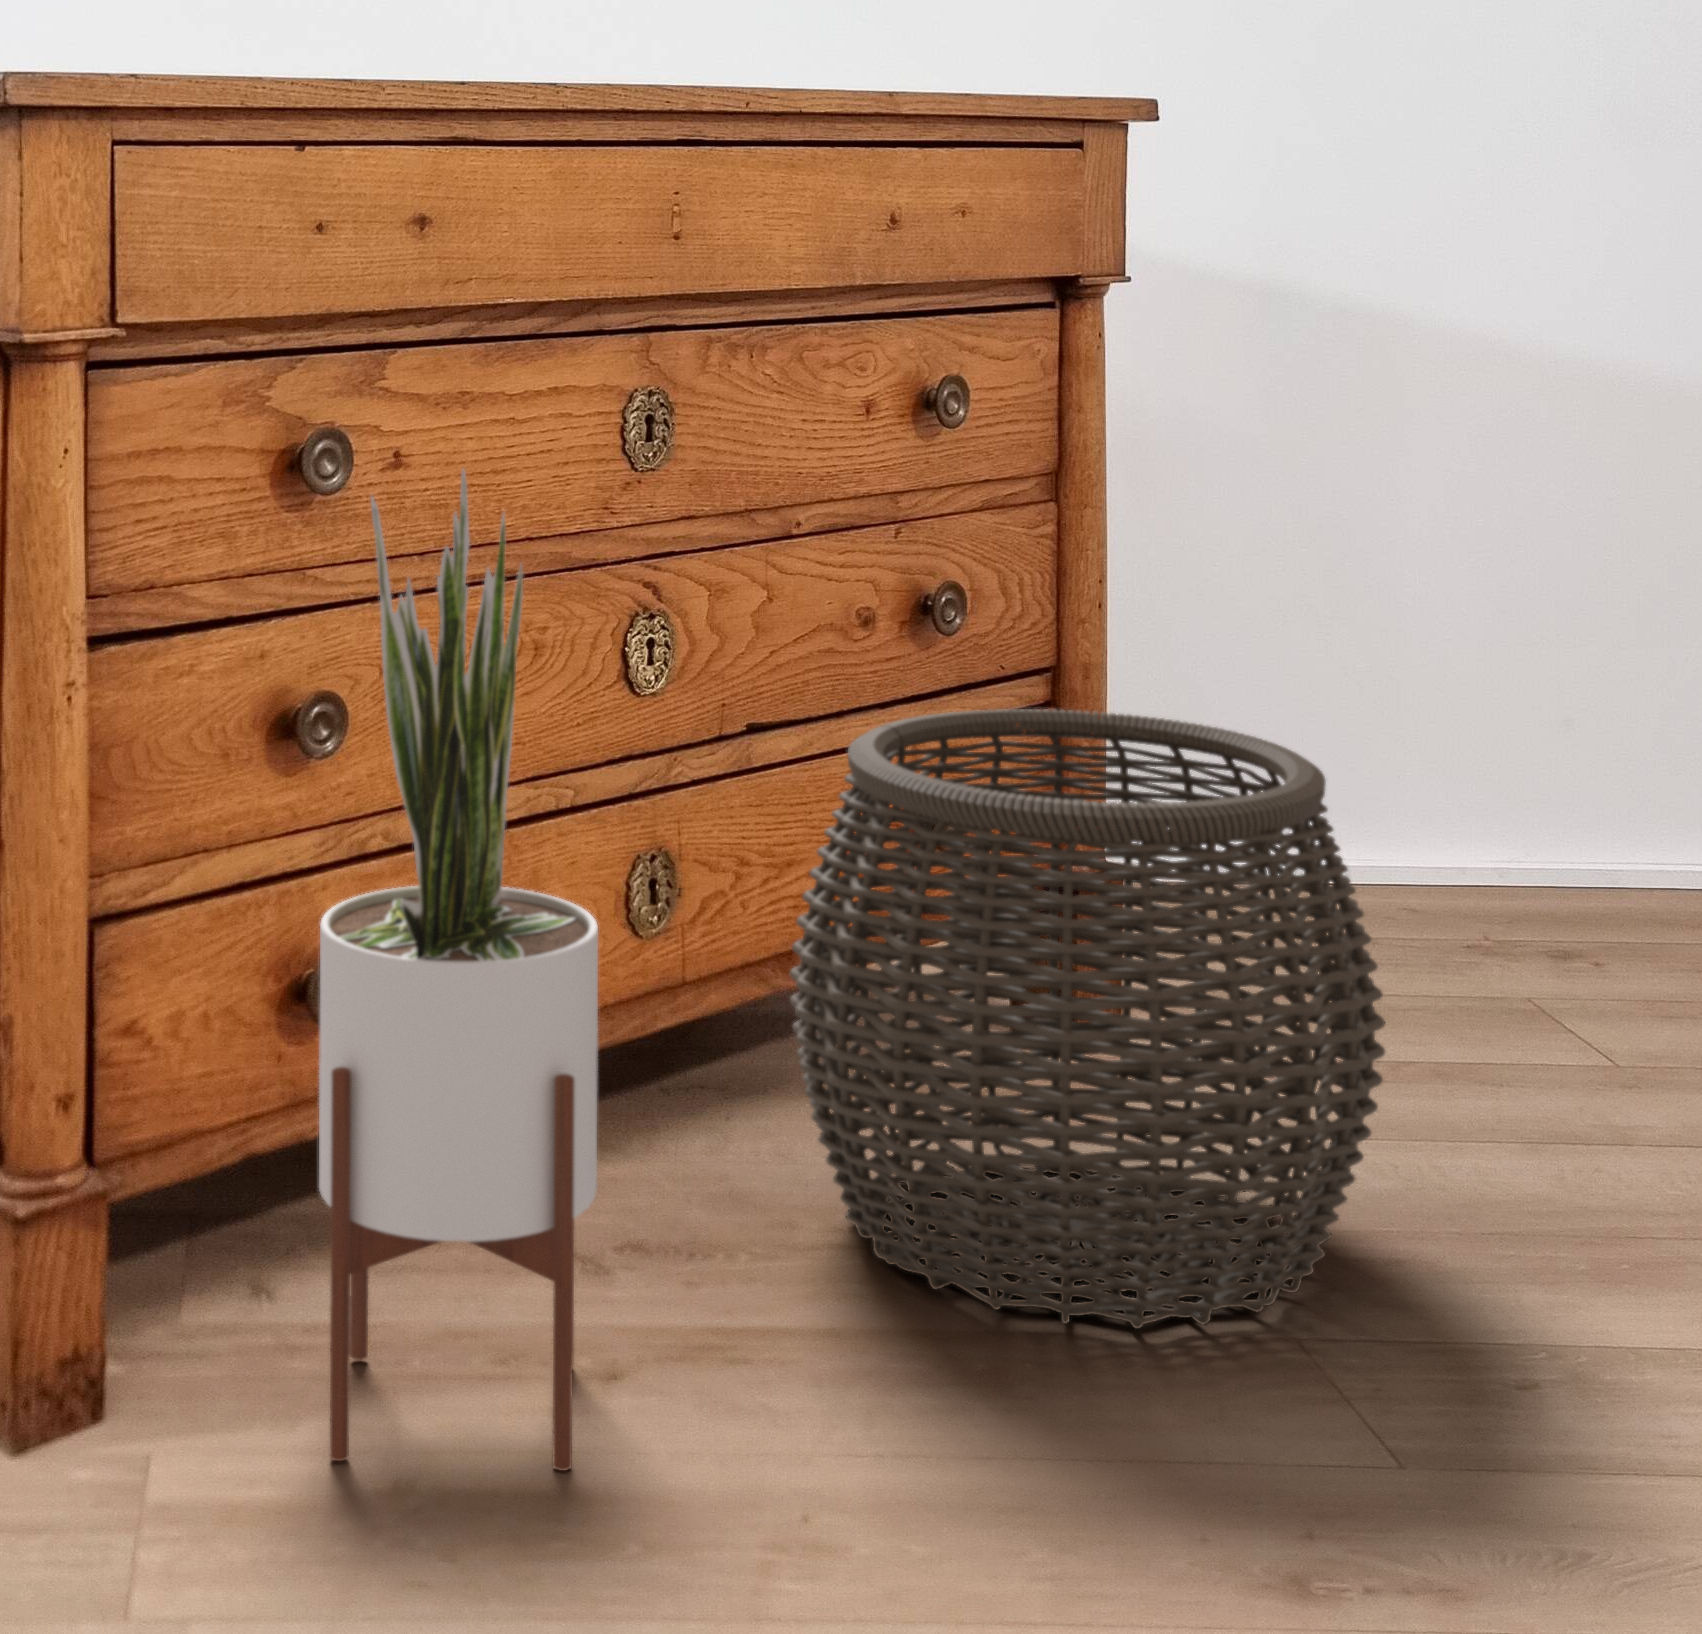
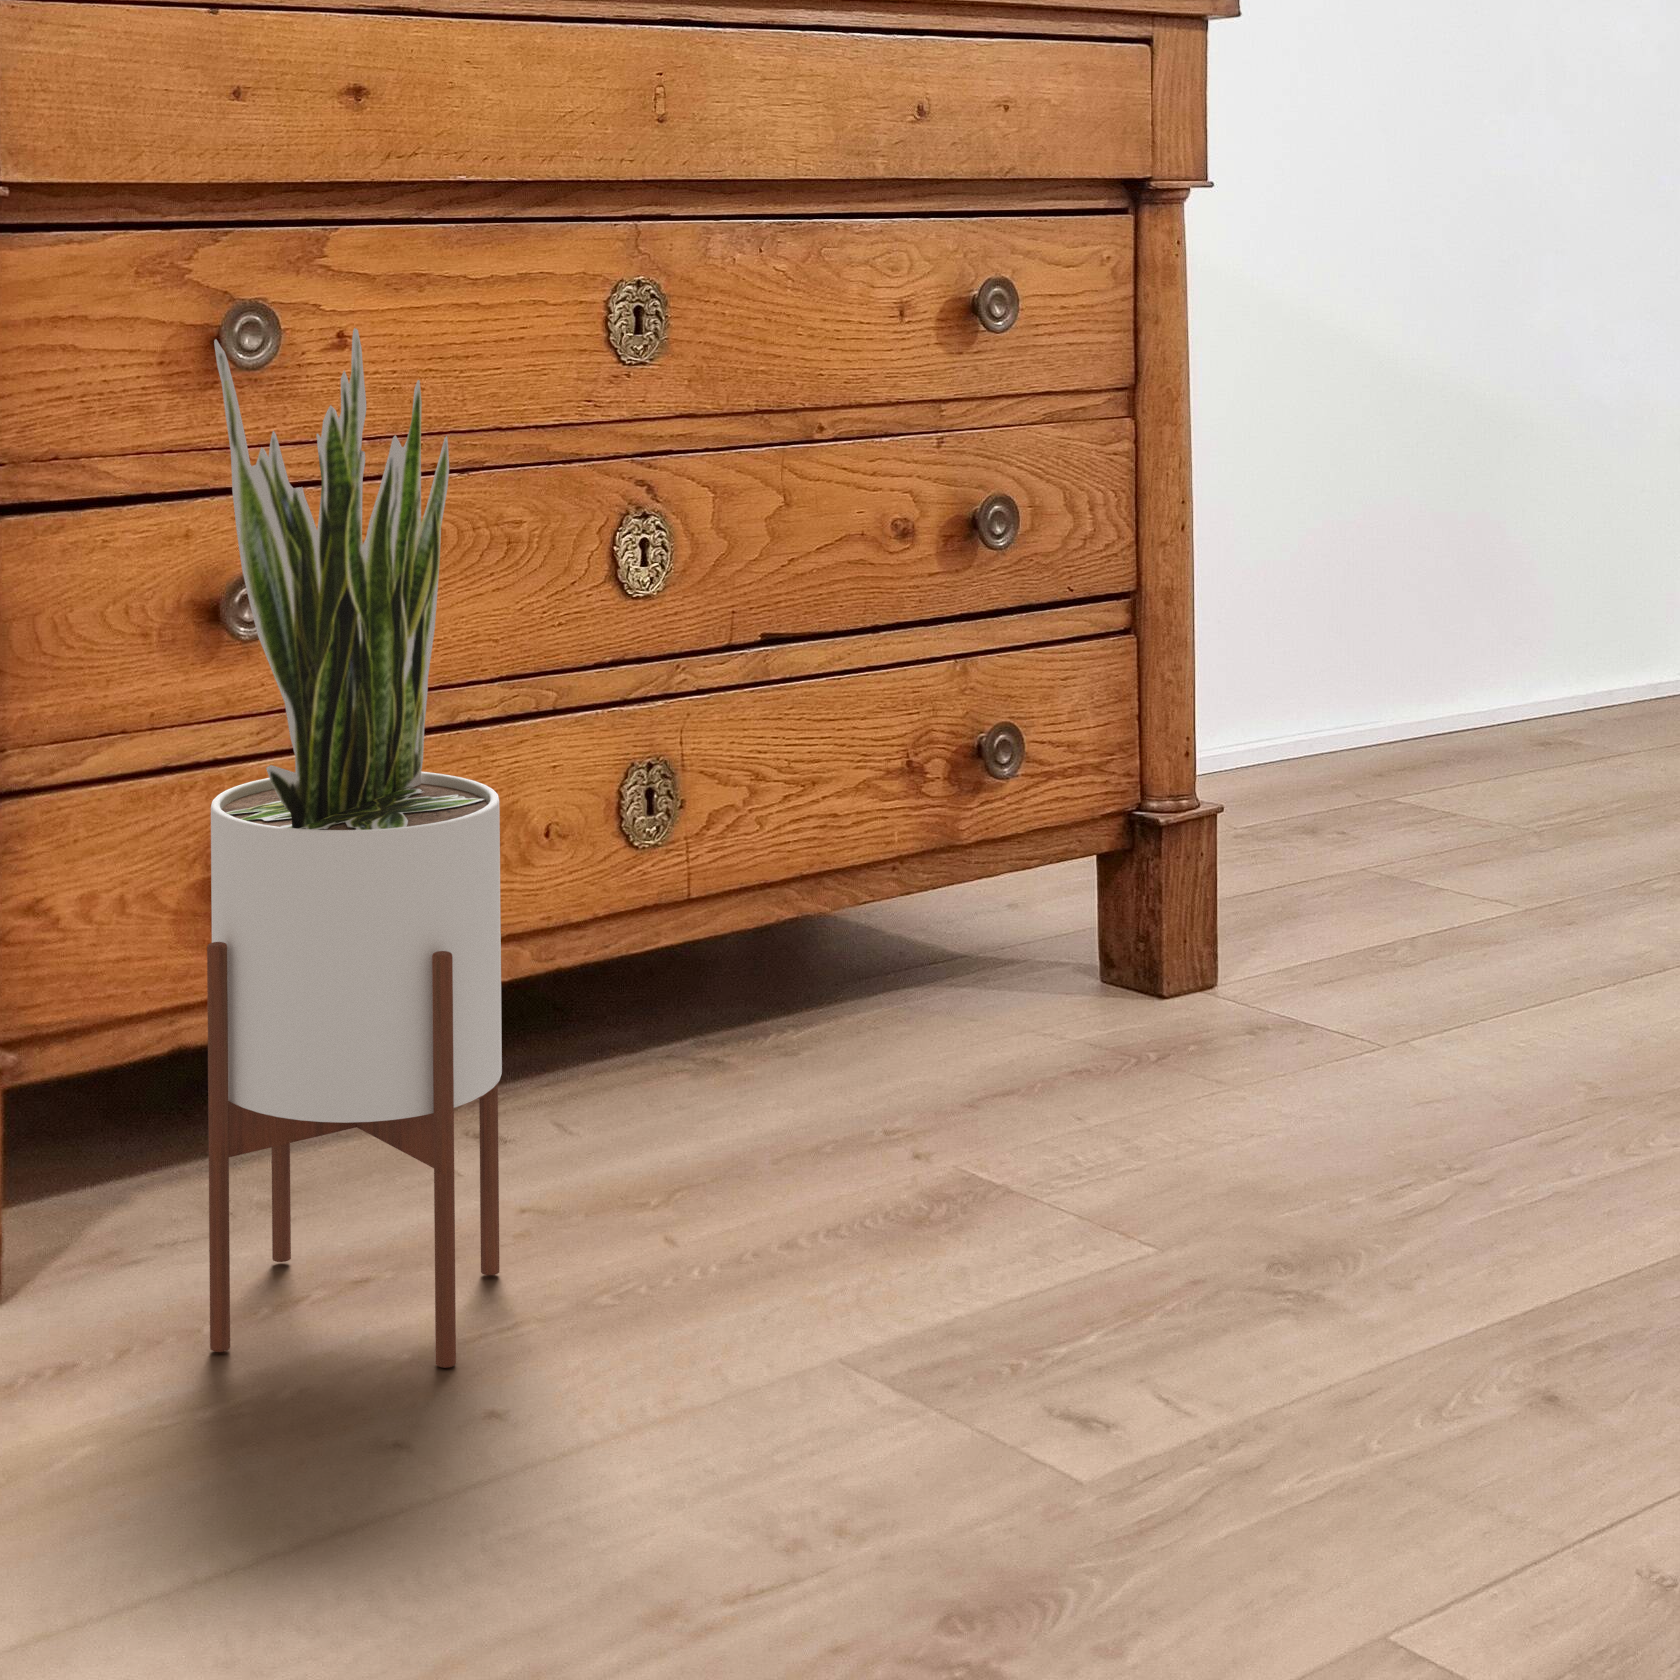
woven basket: present [790,709,1385,1329] -> none [777,618,1403,1255]

